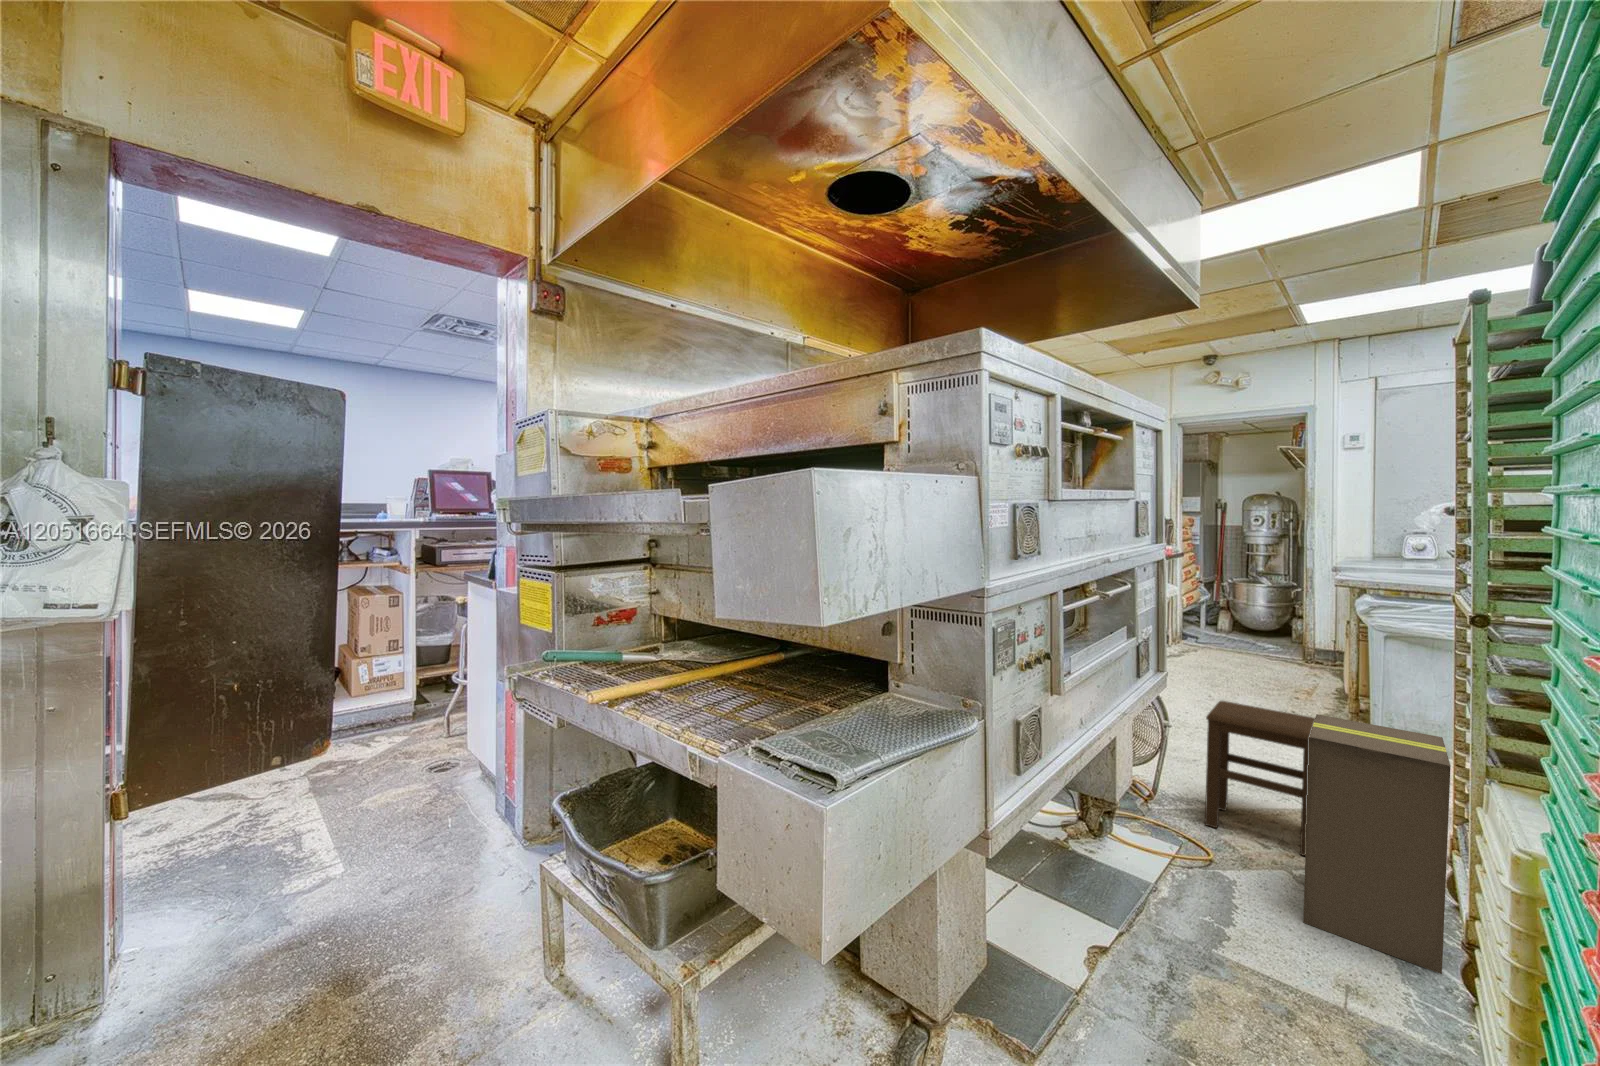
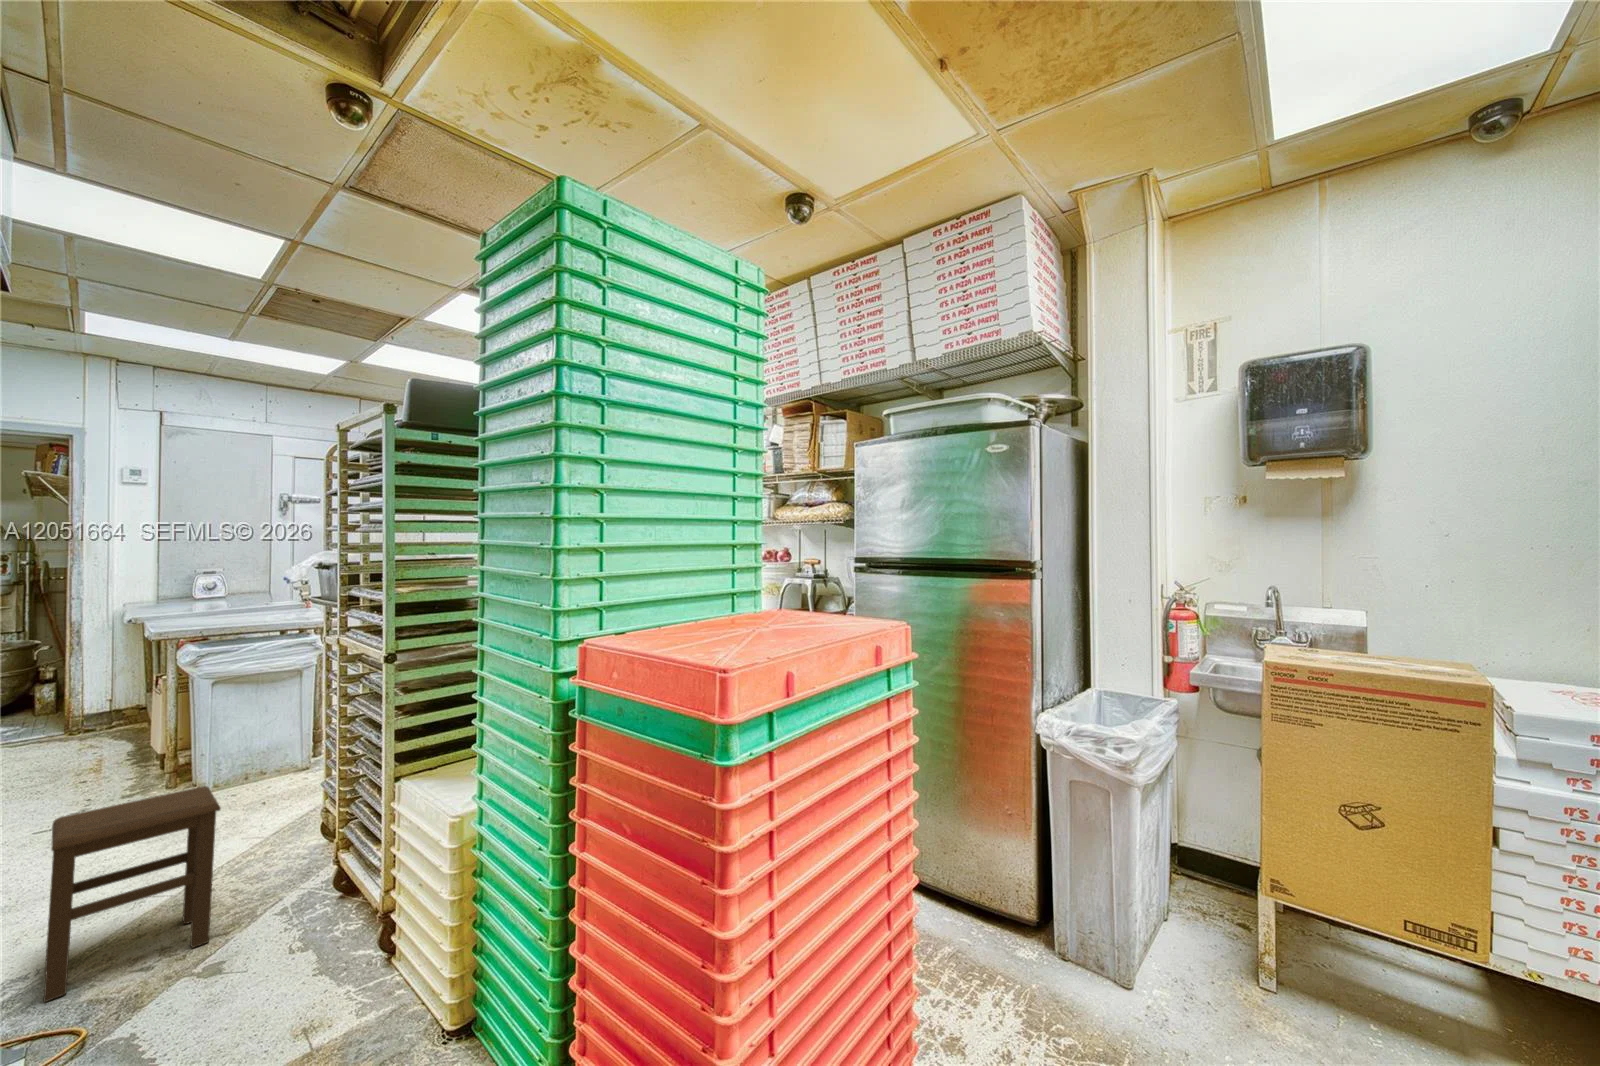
cardboard box: present [1303,714,1451,974] -> none [218,756,367,1011]

